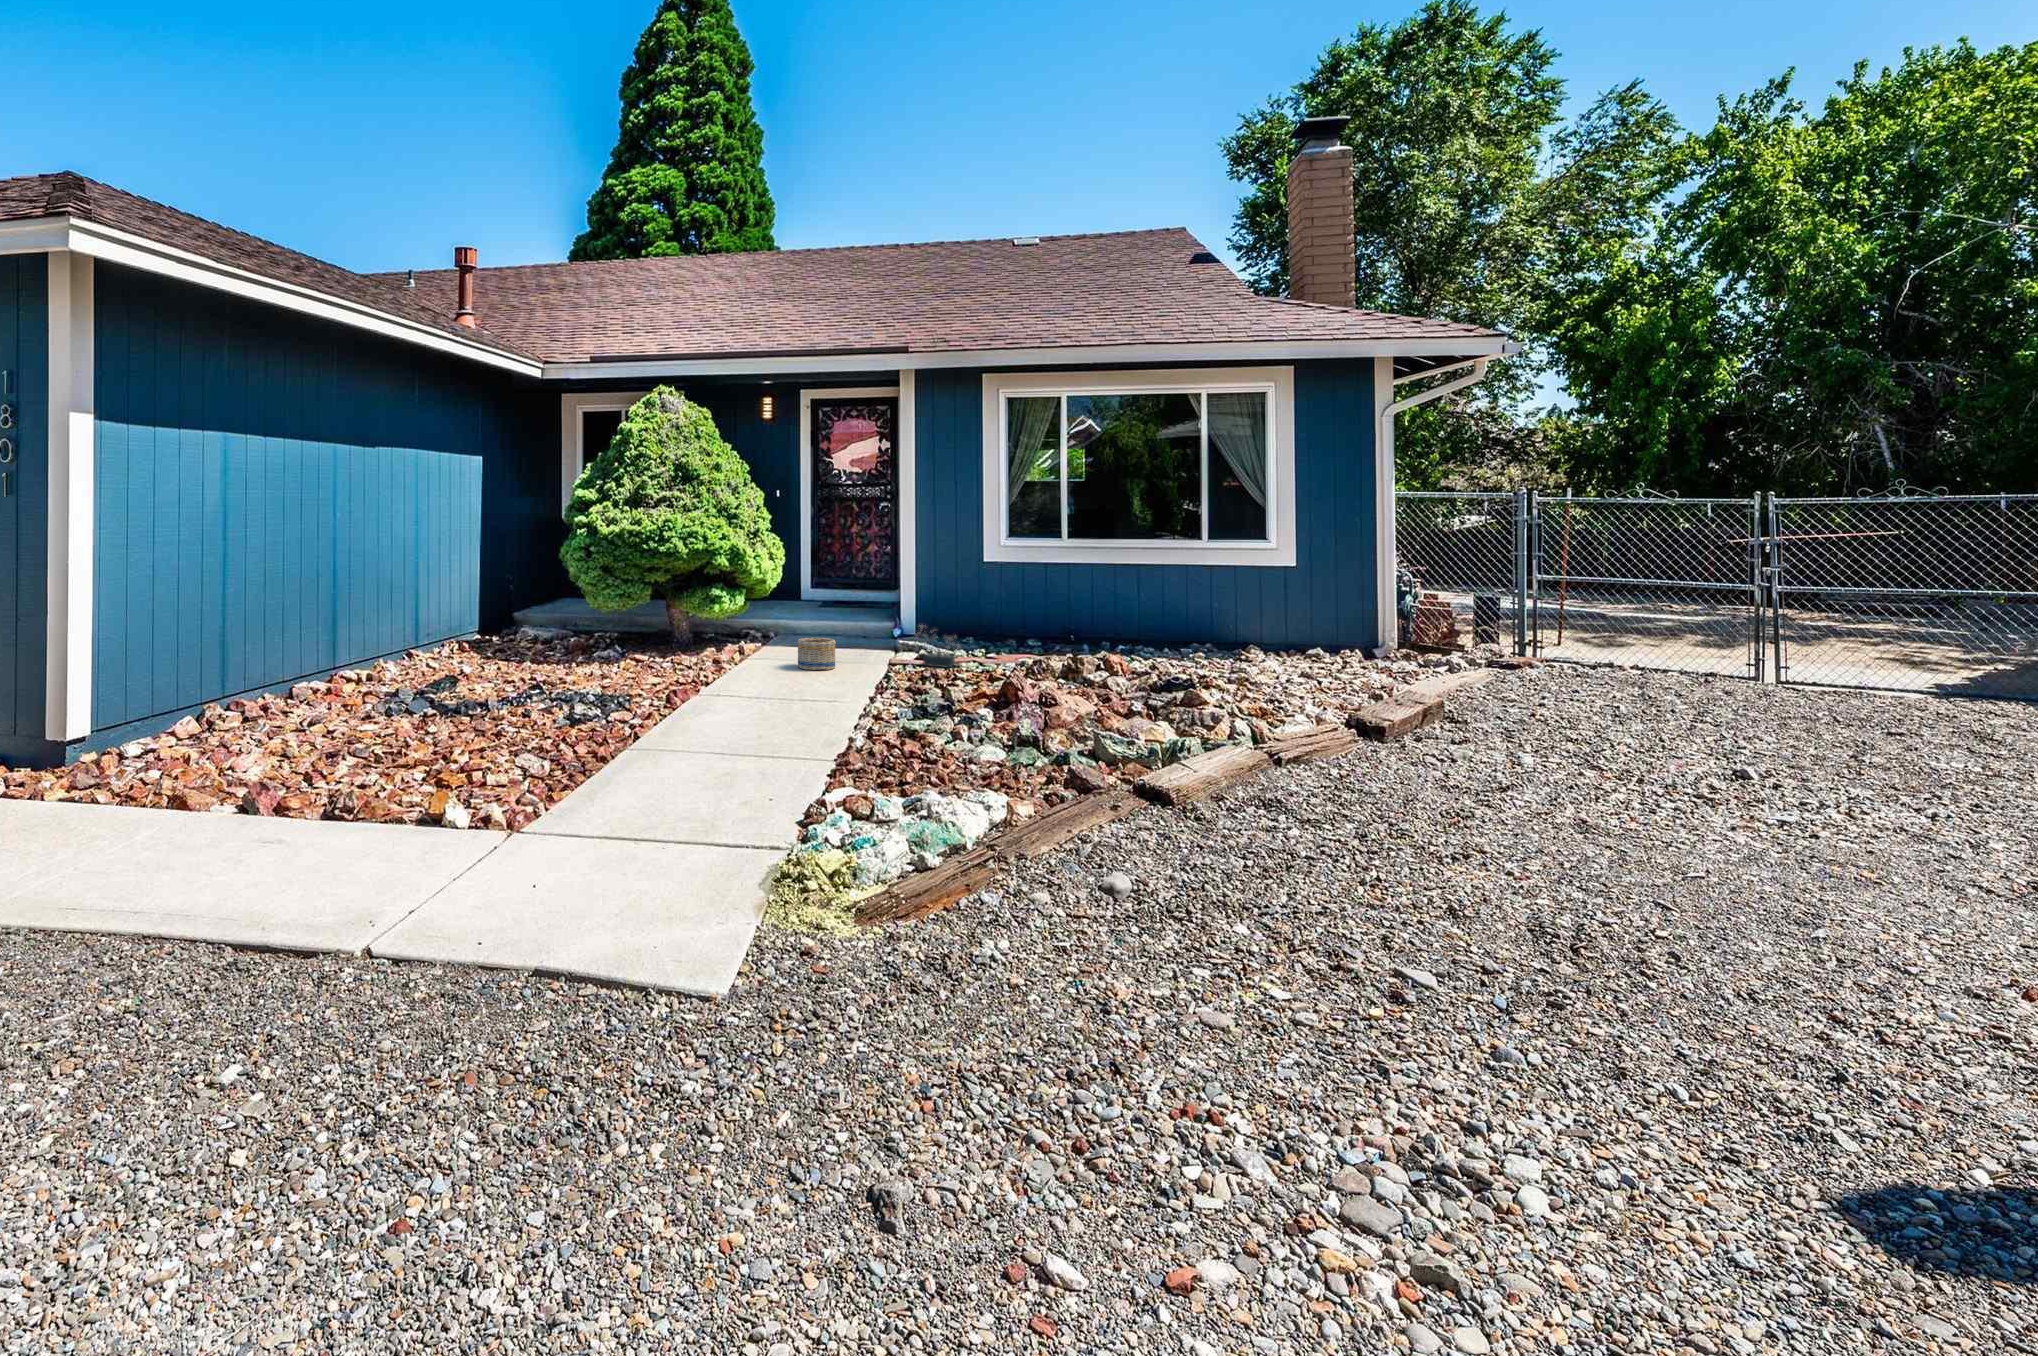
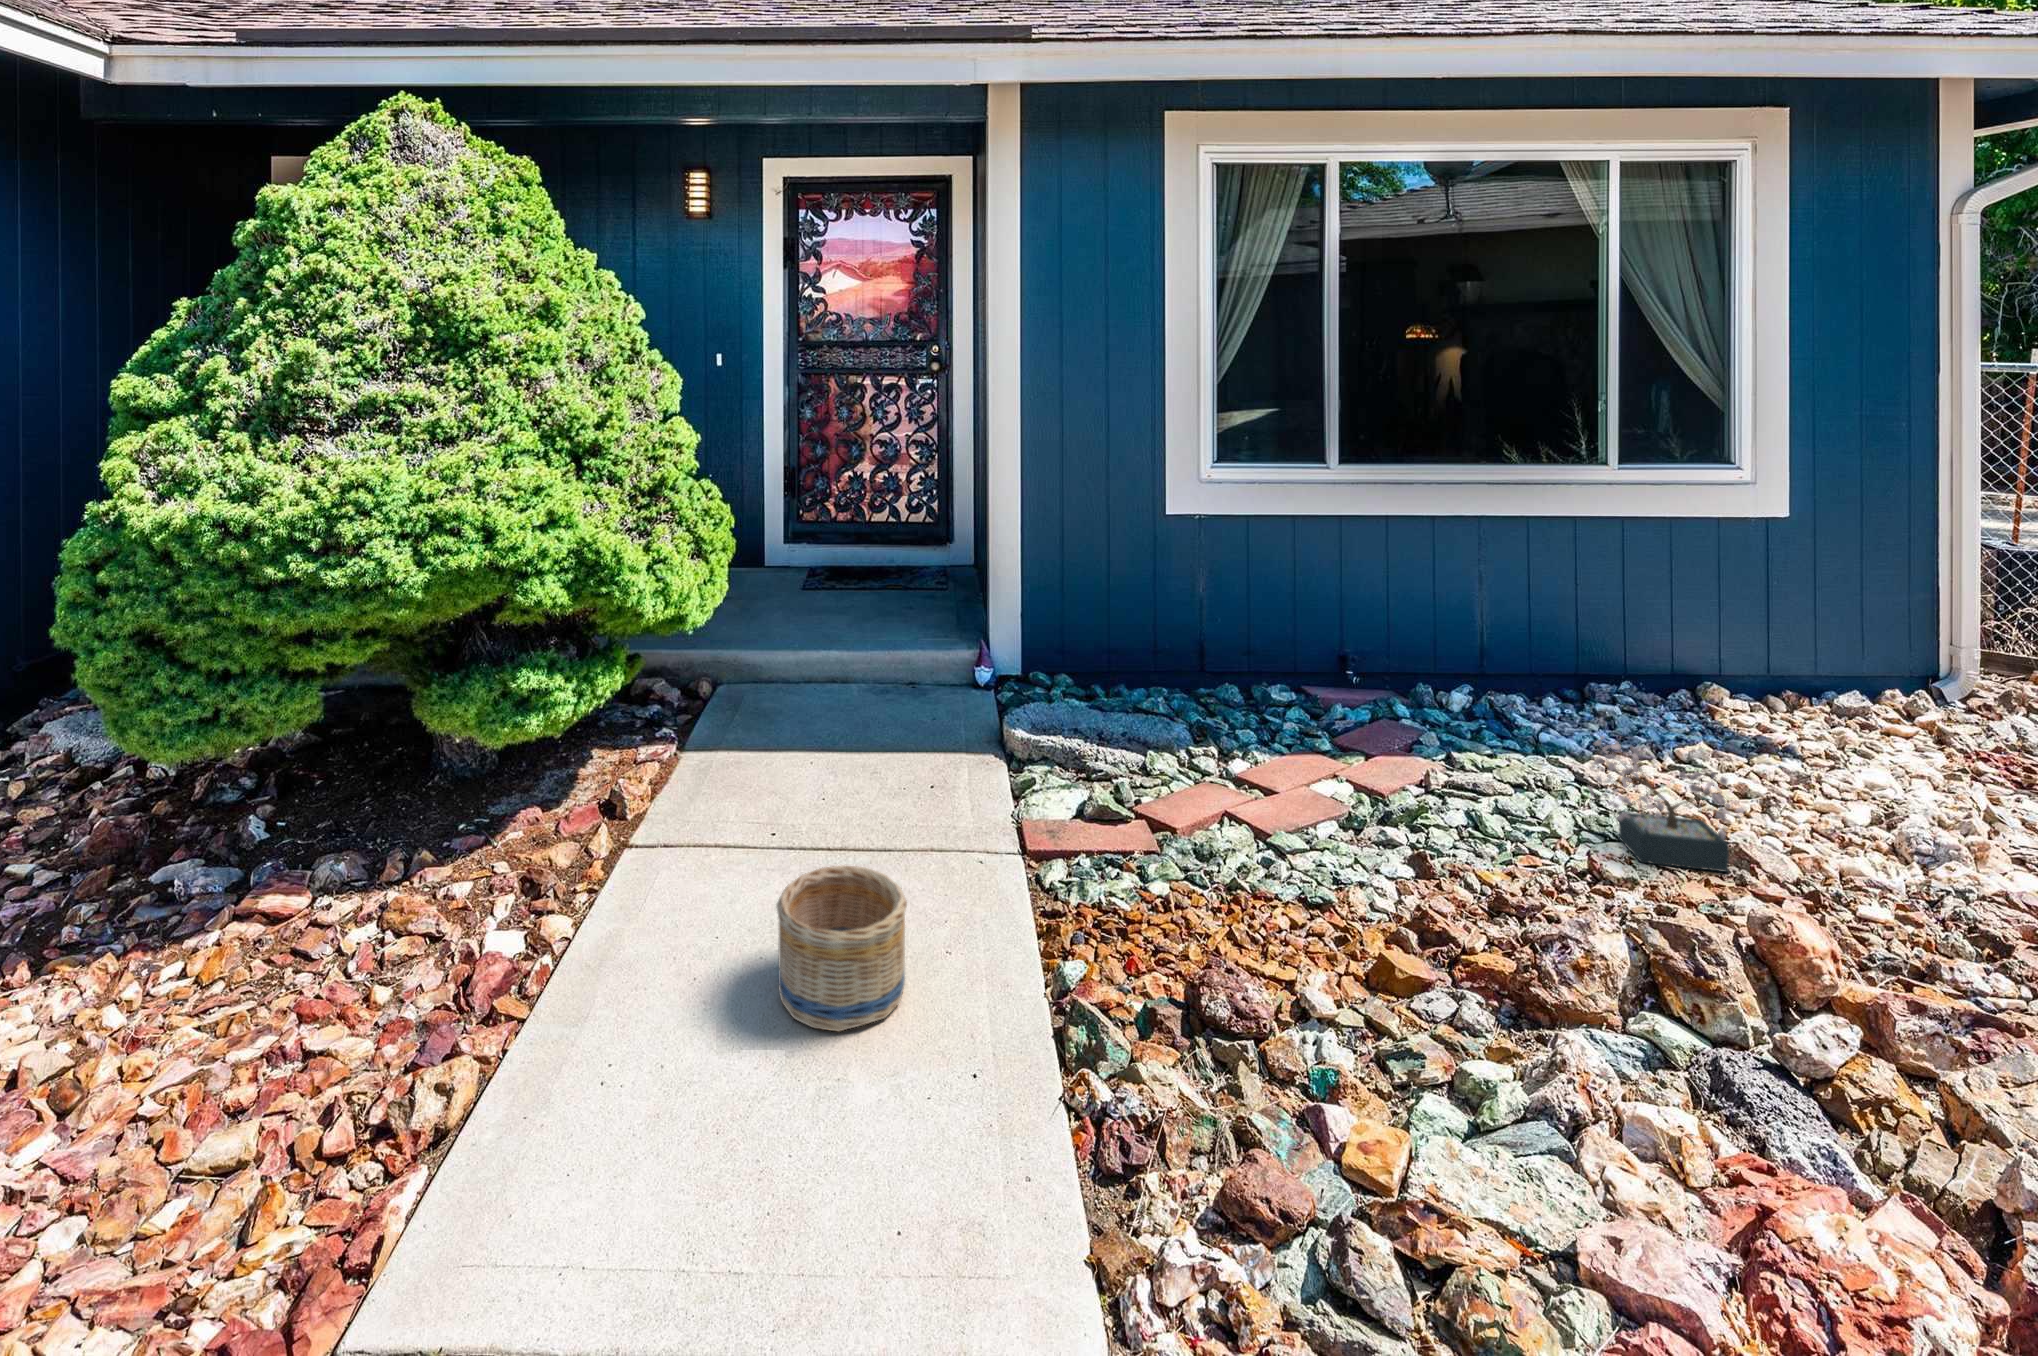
decorative plant: present [915,626,959,668] -> present [1588,736,1745,872]

